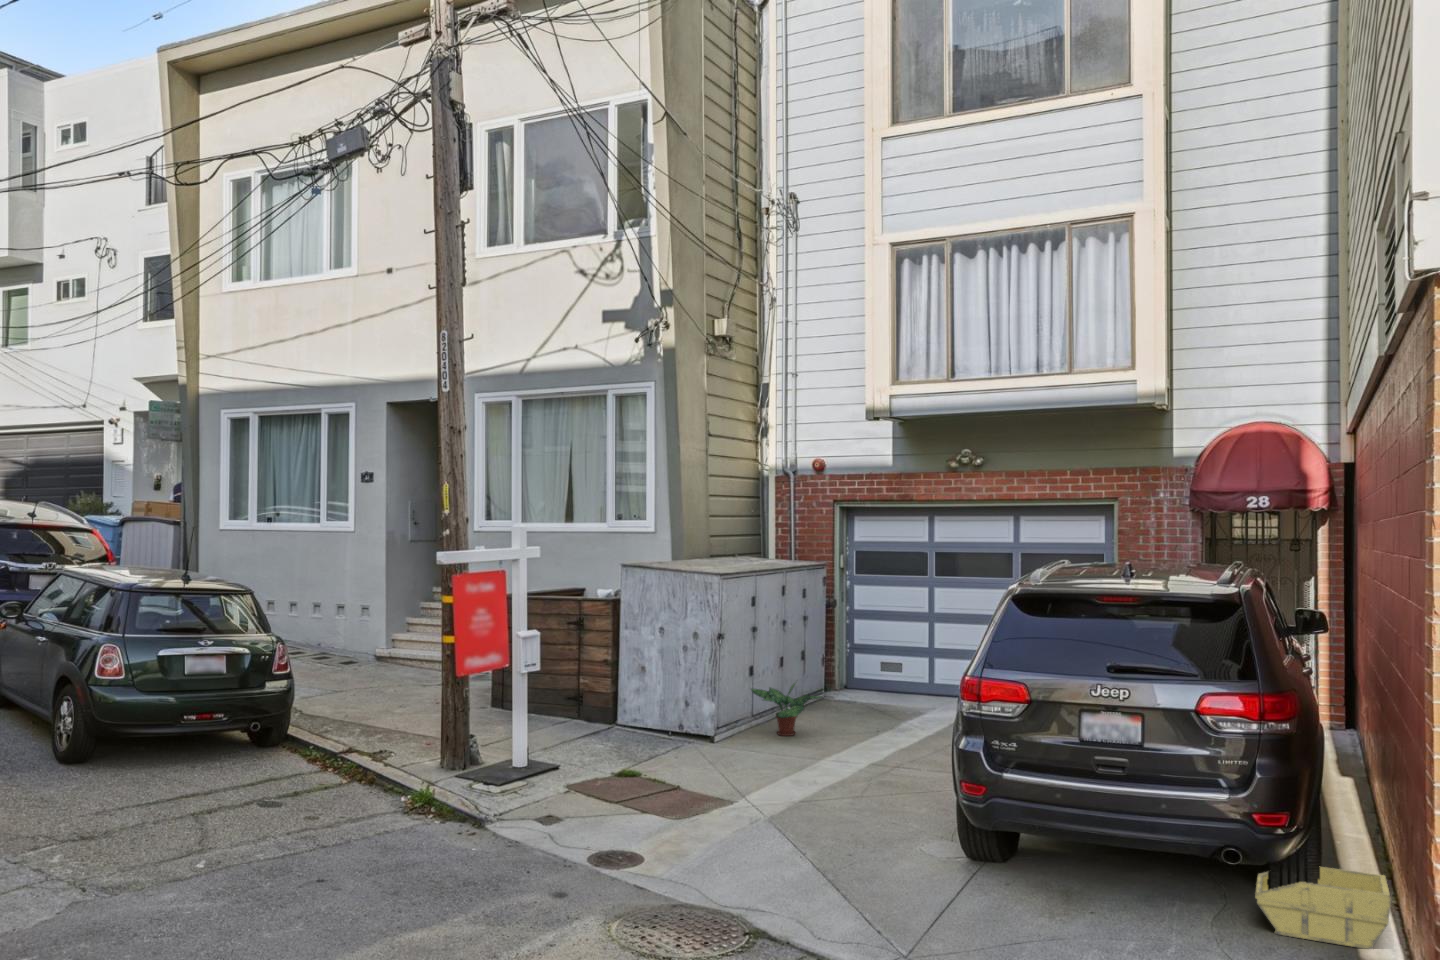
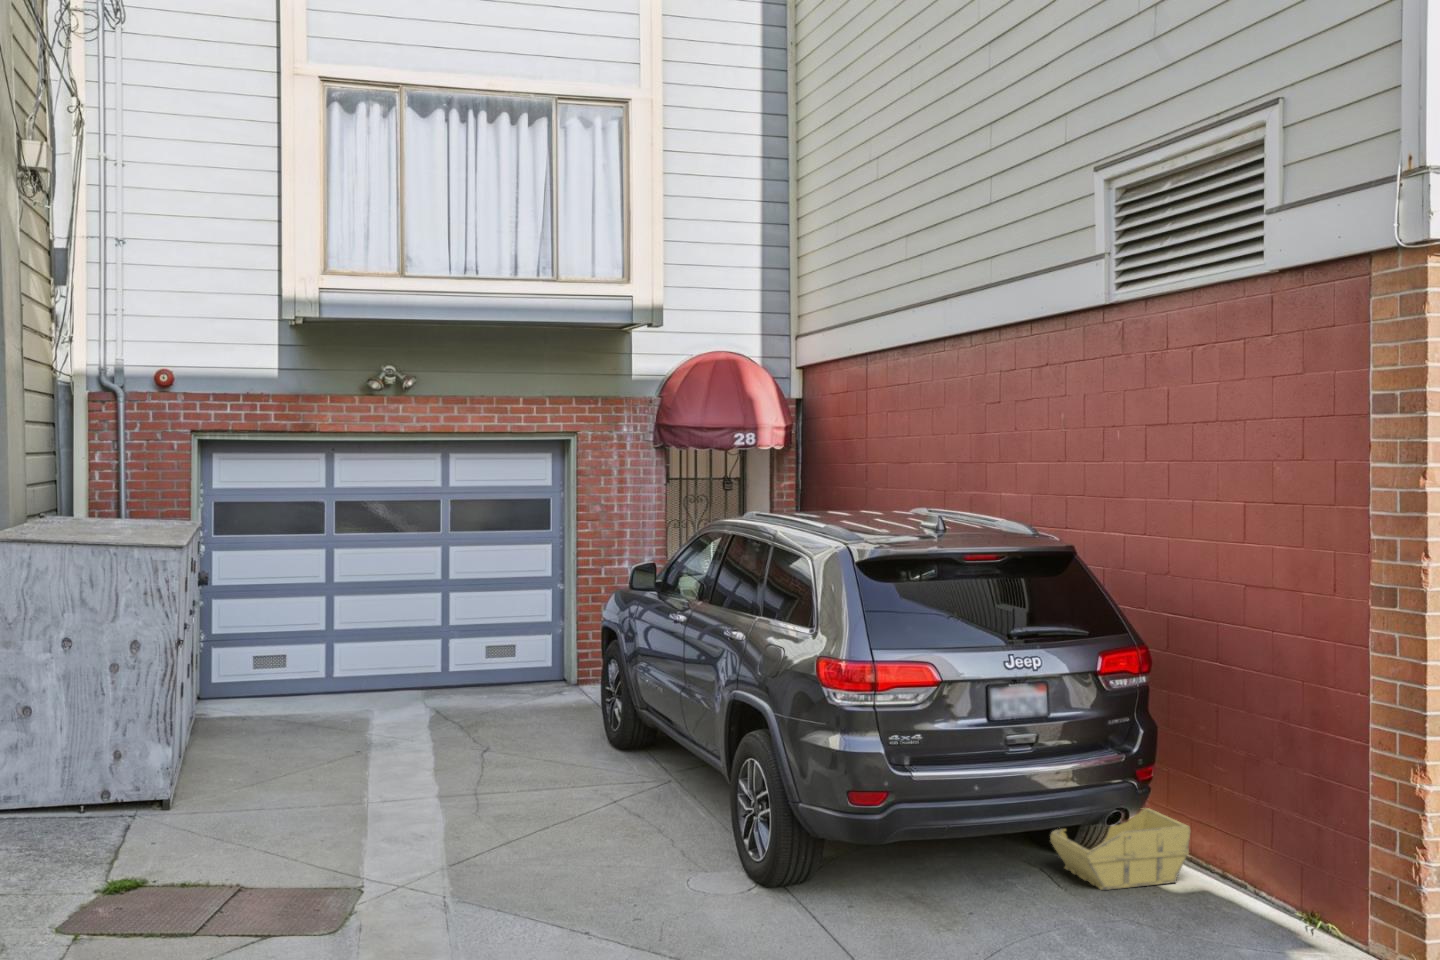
potted plant: present [751,683,822,736] -> none [190,693,301,778]

